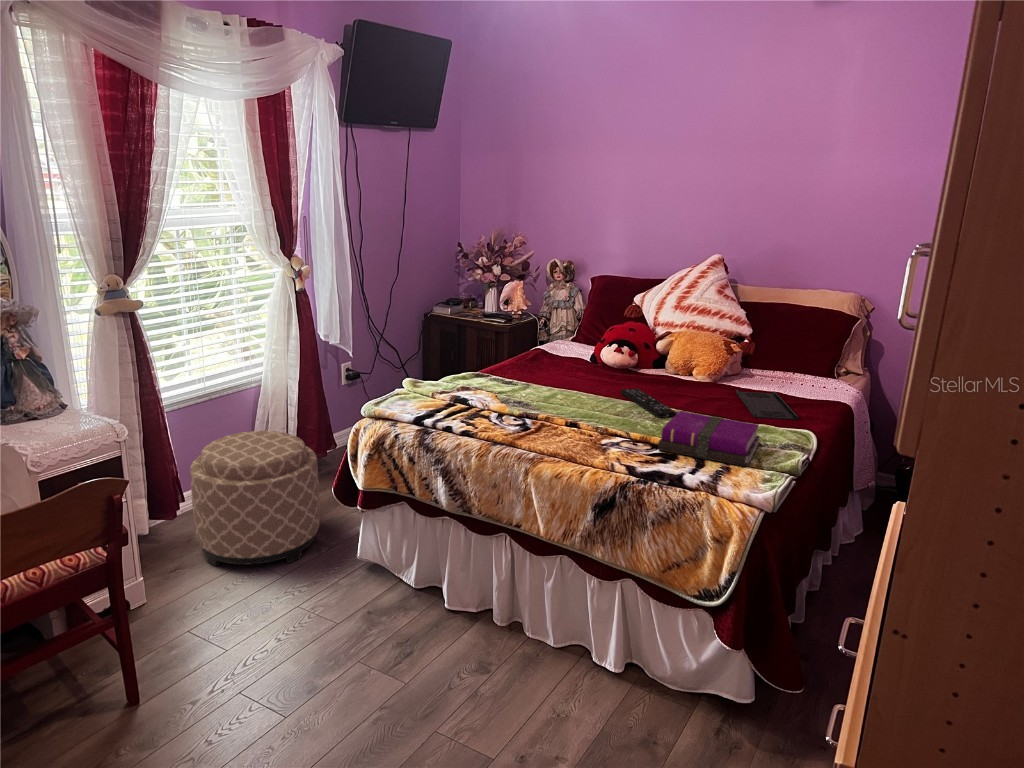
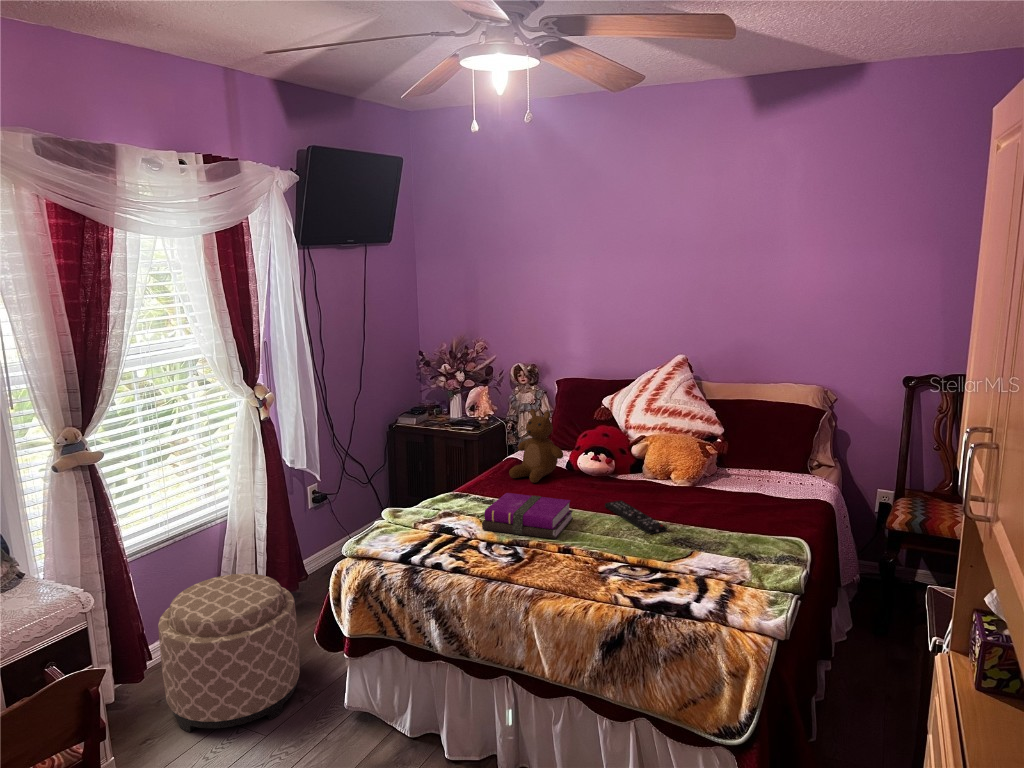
teddy bear: none [532,298,587,370] -> present [509,409,563,483]
tray: present [736,390,798,420] -> none [717,492,786,525]
notebook: present [658,411,760,467] -> present [482,493,573,539]

